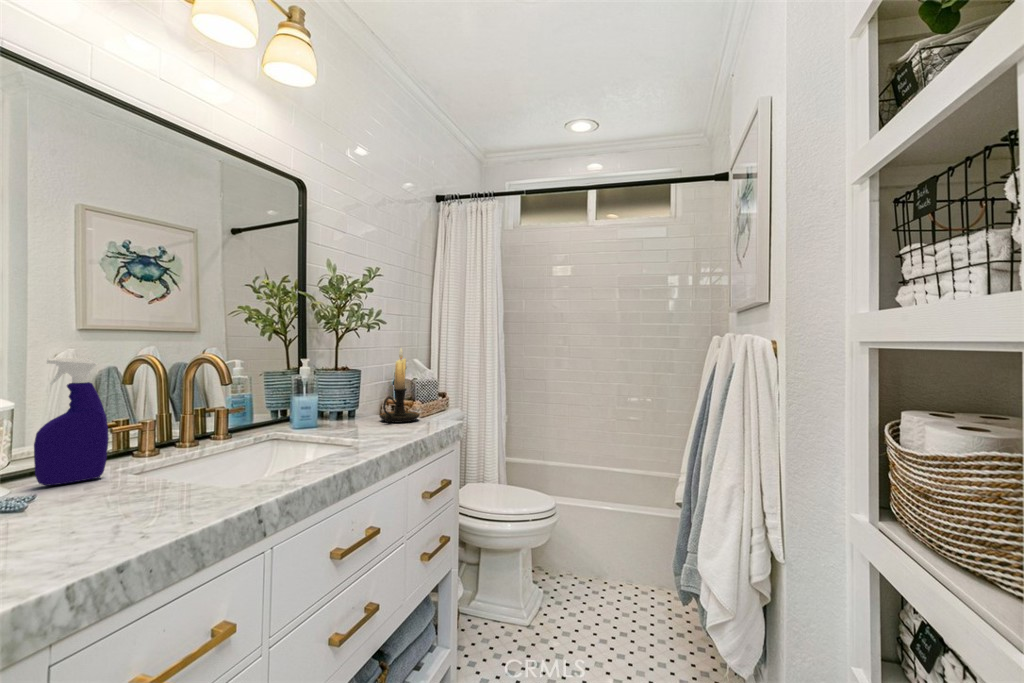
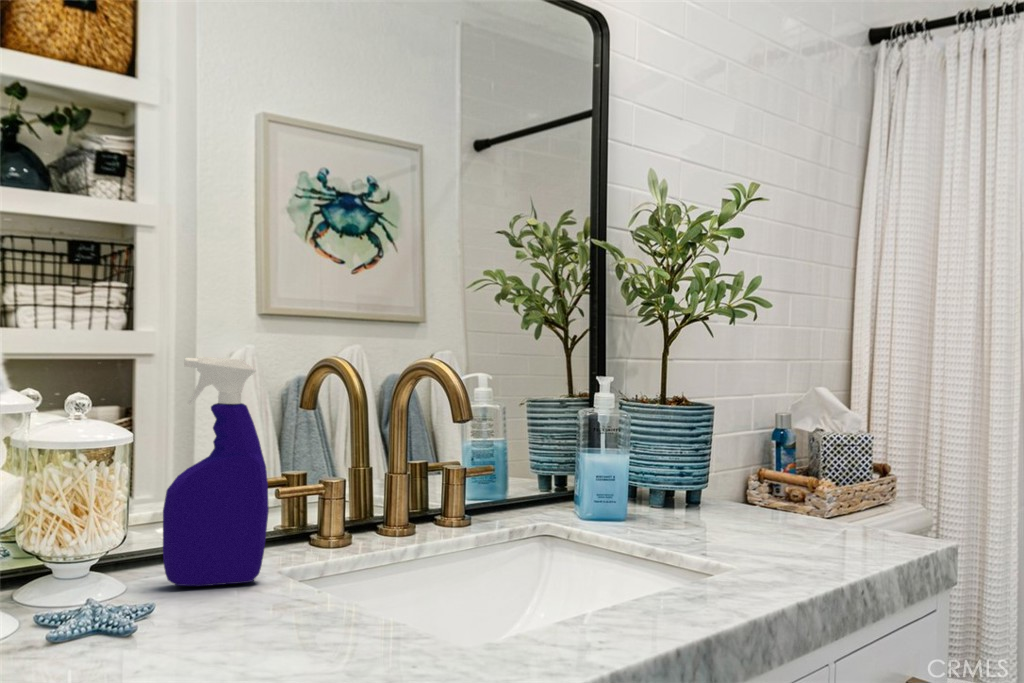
candle holder: present [380,349,419,423] -> none [749,358,840,528]

